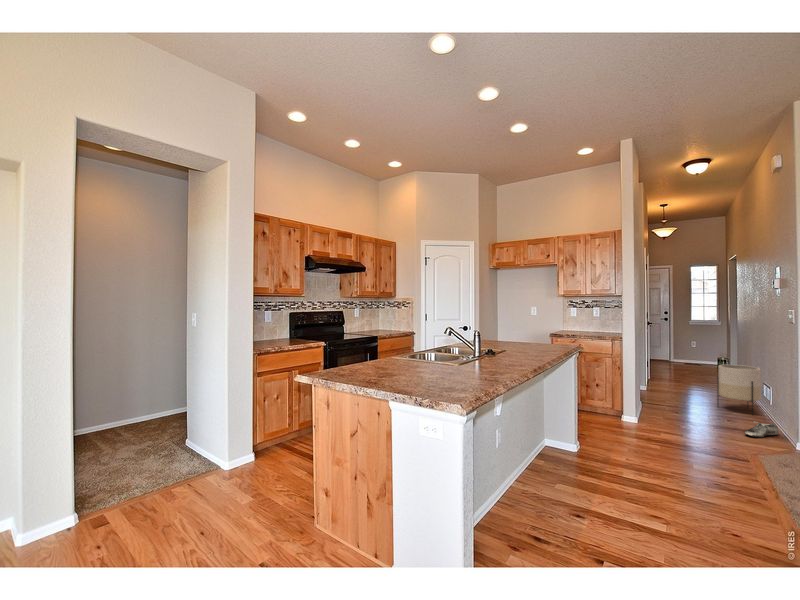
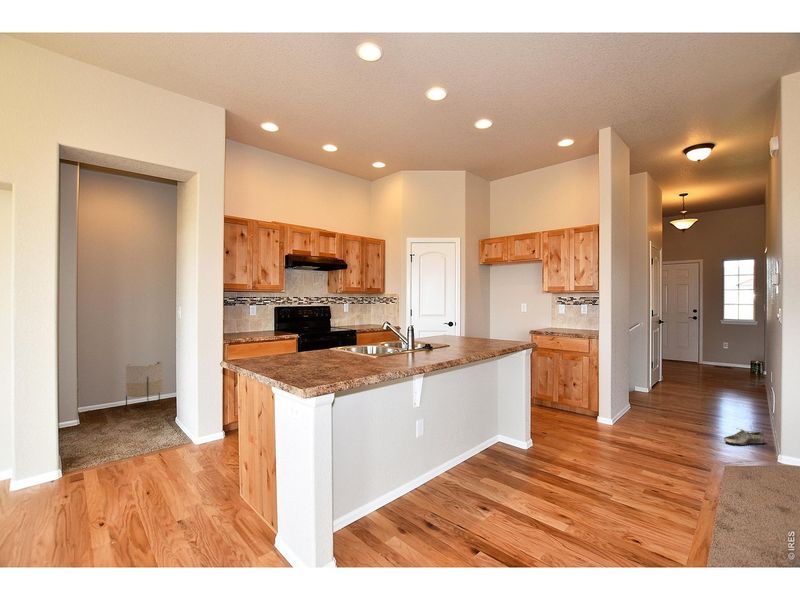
planter: present [717,365,761,415] -> present [125,362,163,407]

